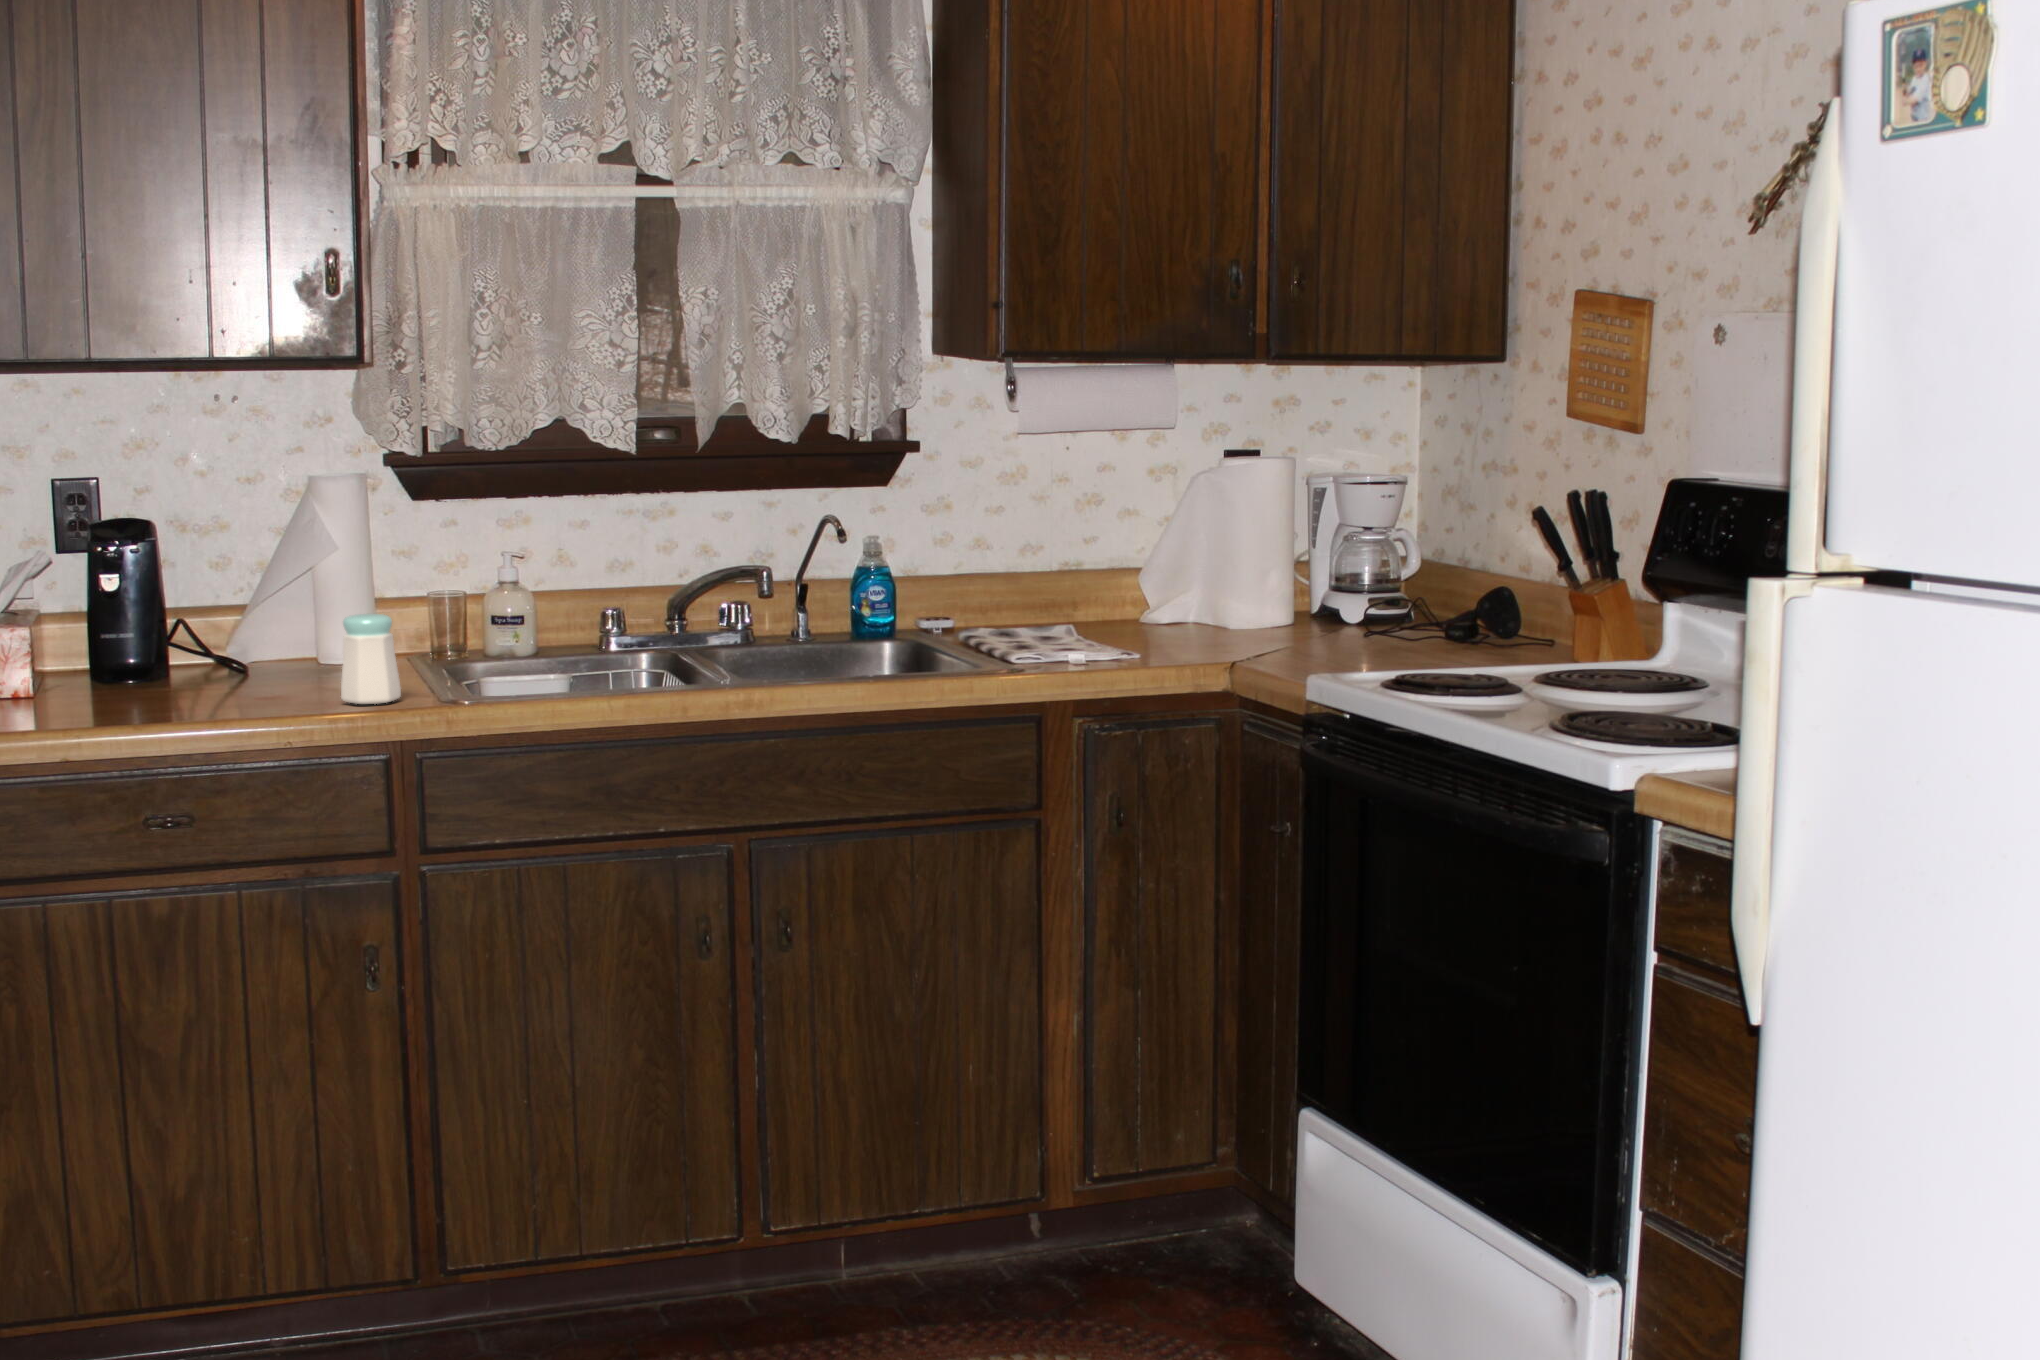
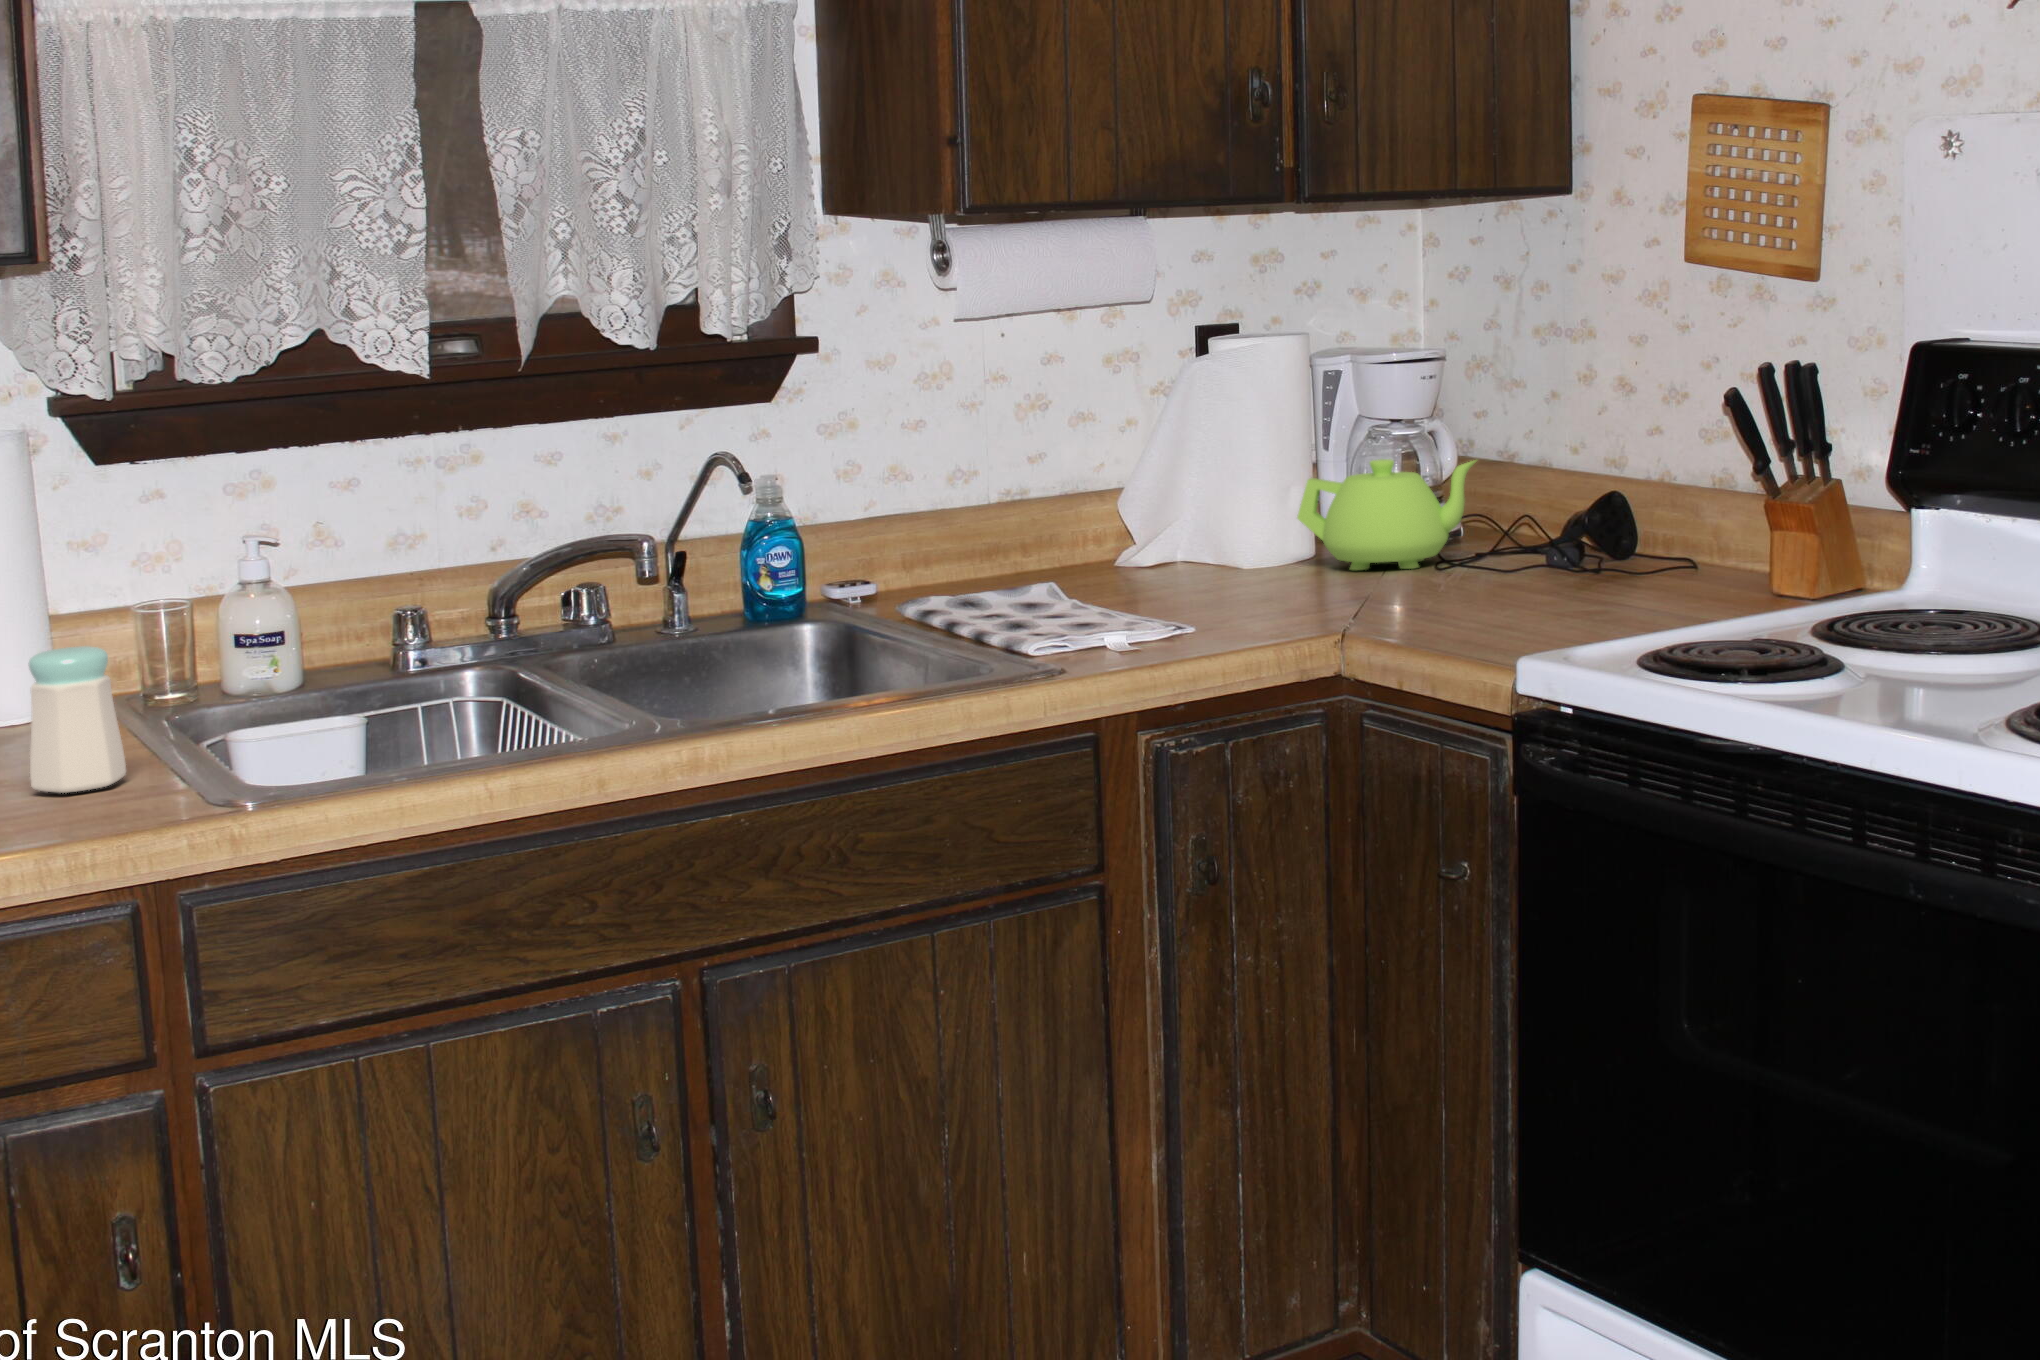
teapot: none [1248,558,1377,638] -> present [1297,459,1477,570]

